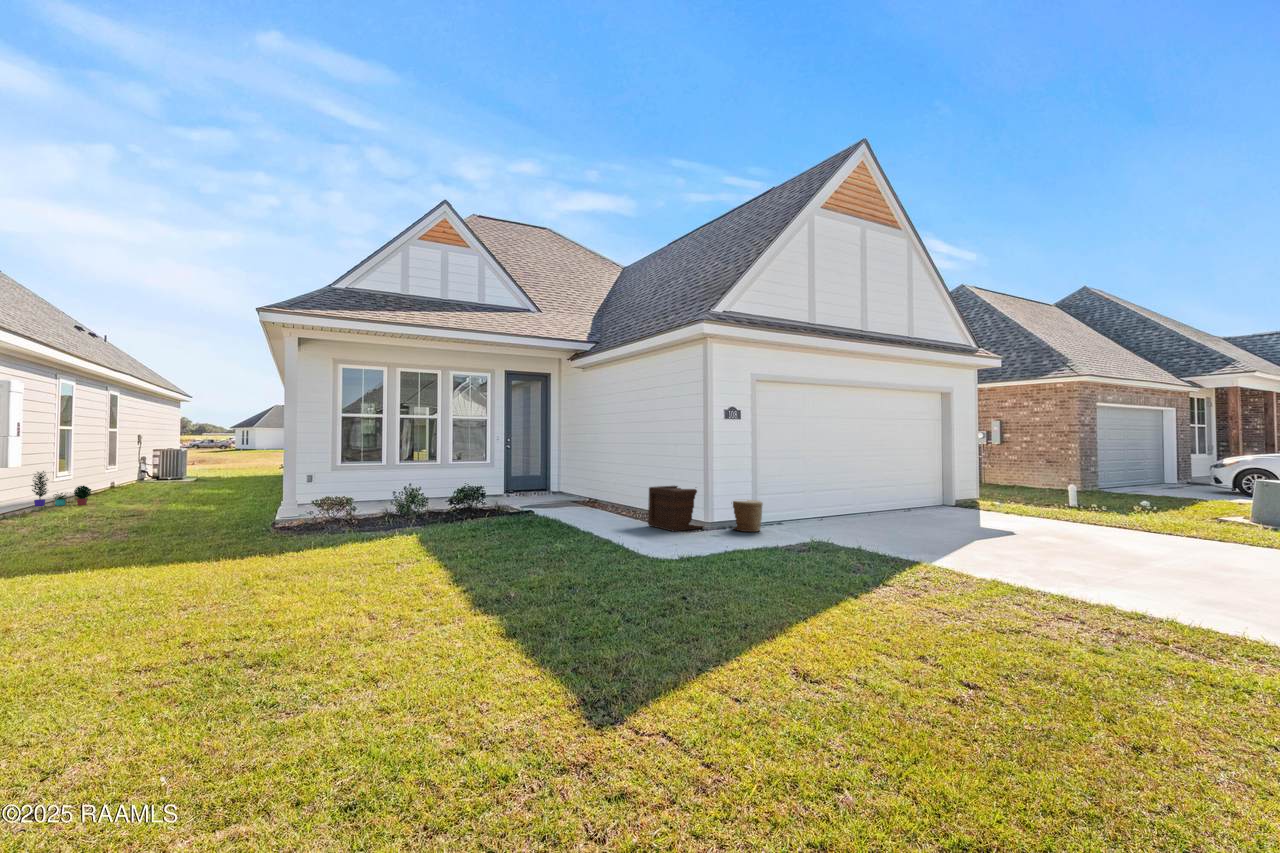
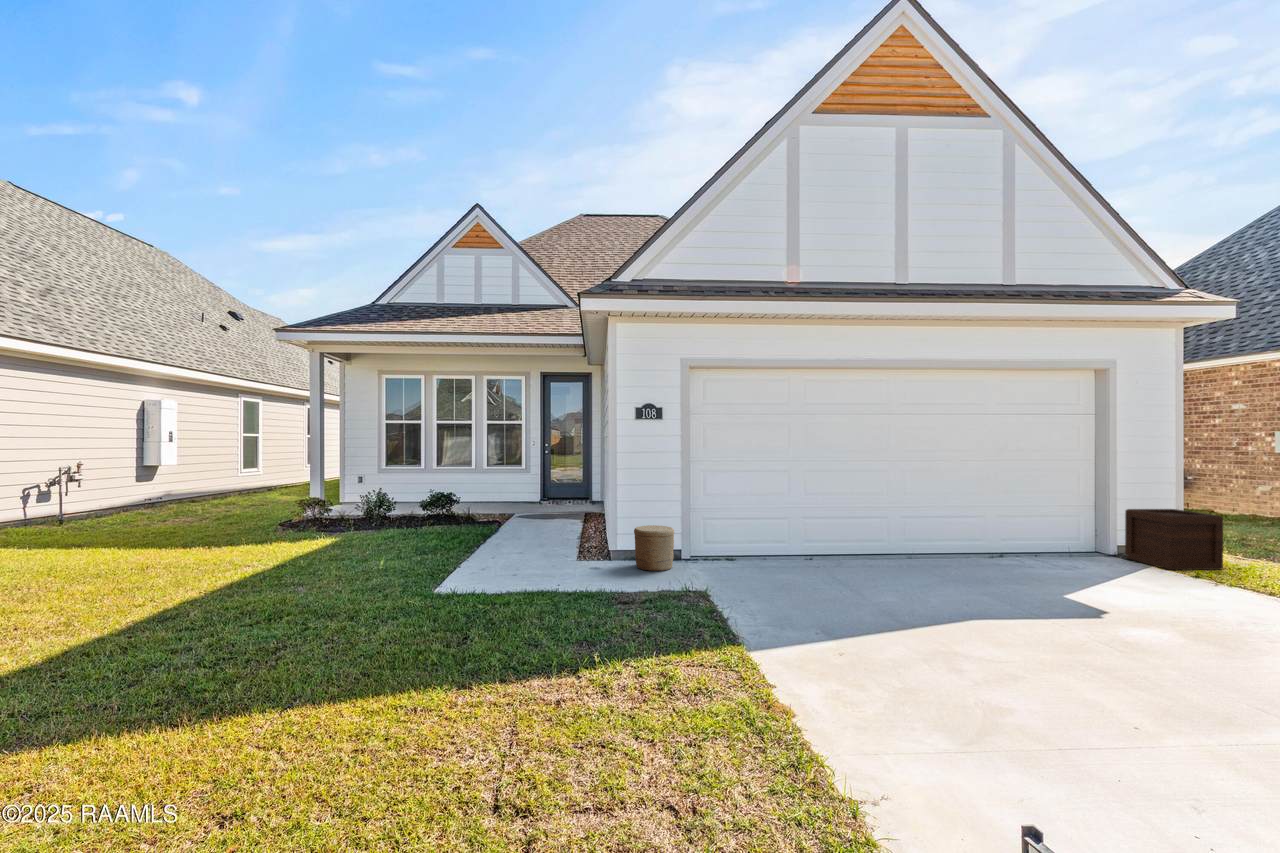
potted plant: present [31,471,91,506] -> none [197,469,234,497]
wooden crate: present [648,486,704,531] -> present [1125,509,1223,570]

